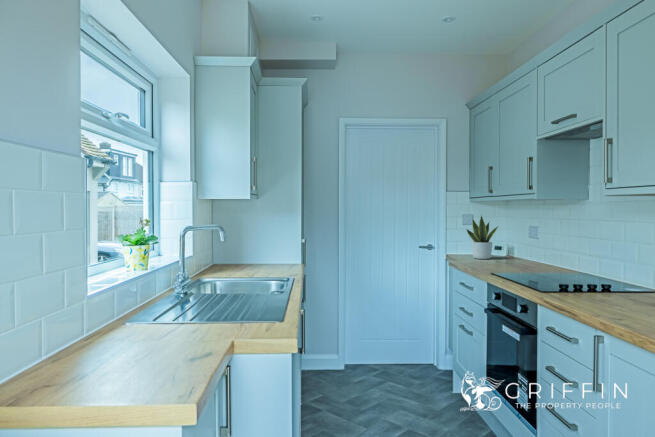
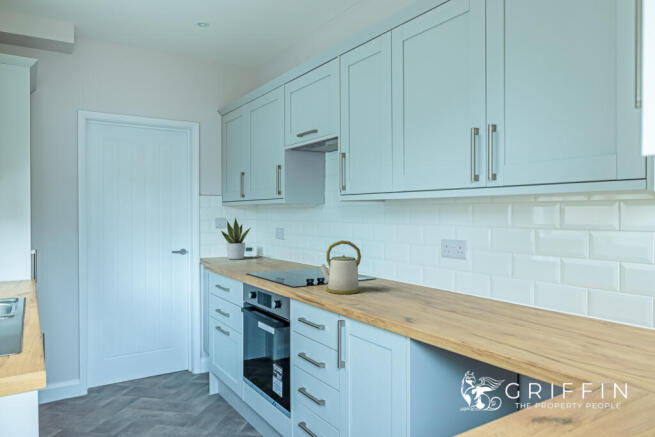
kettle: none [575,243,634,307] -> present [320,240,361,294]

